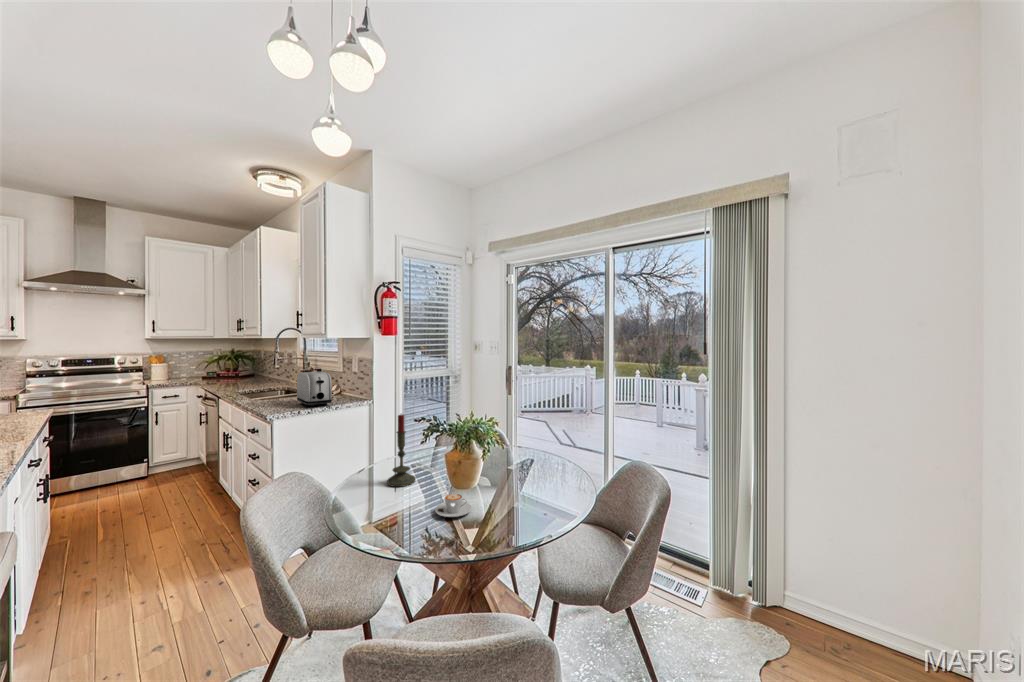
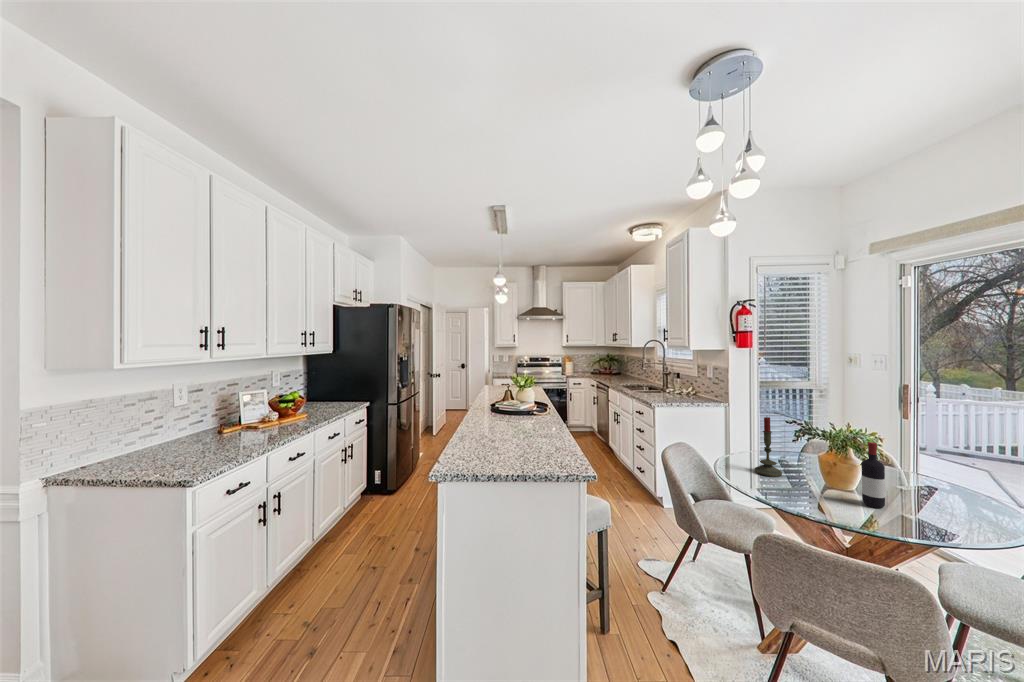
toaster: present [297,372,332,407] -> none [667,375,694,402]
wine bottle: none [483,429,500,498] -> present [861,442,885,508]
coffee cup: present [435,494,472,517] -> none [809,492,850,512]

